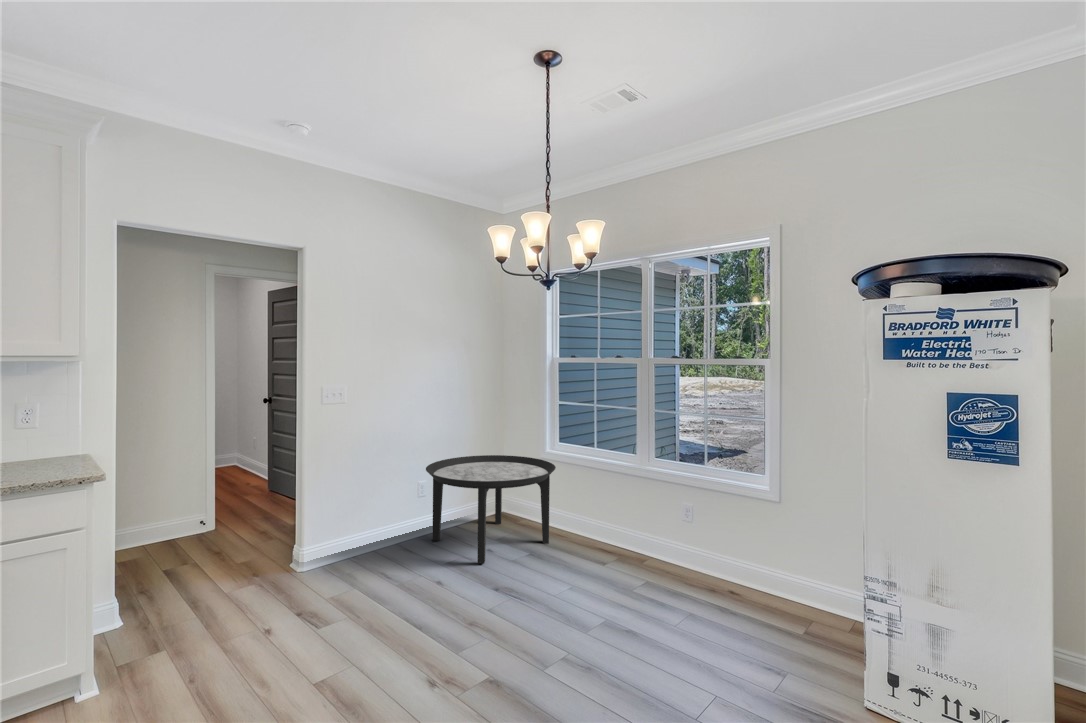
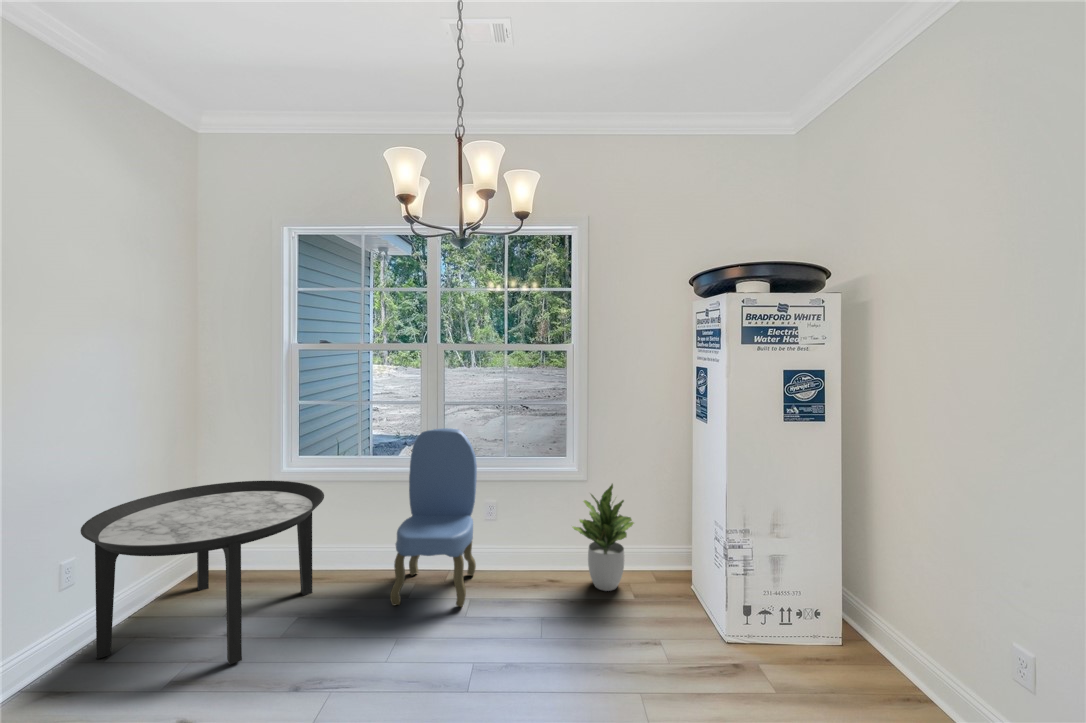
dining chair: none [585,433,670,584] -> present [390,429,477,607]
potted plant: none [745,507,820,620] -> present [573,484,634,591]

